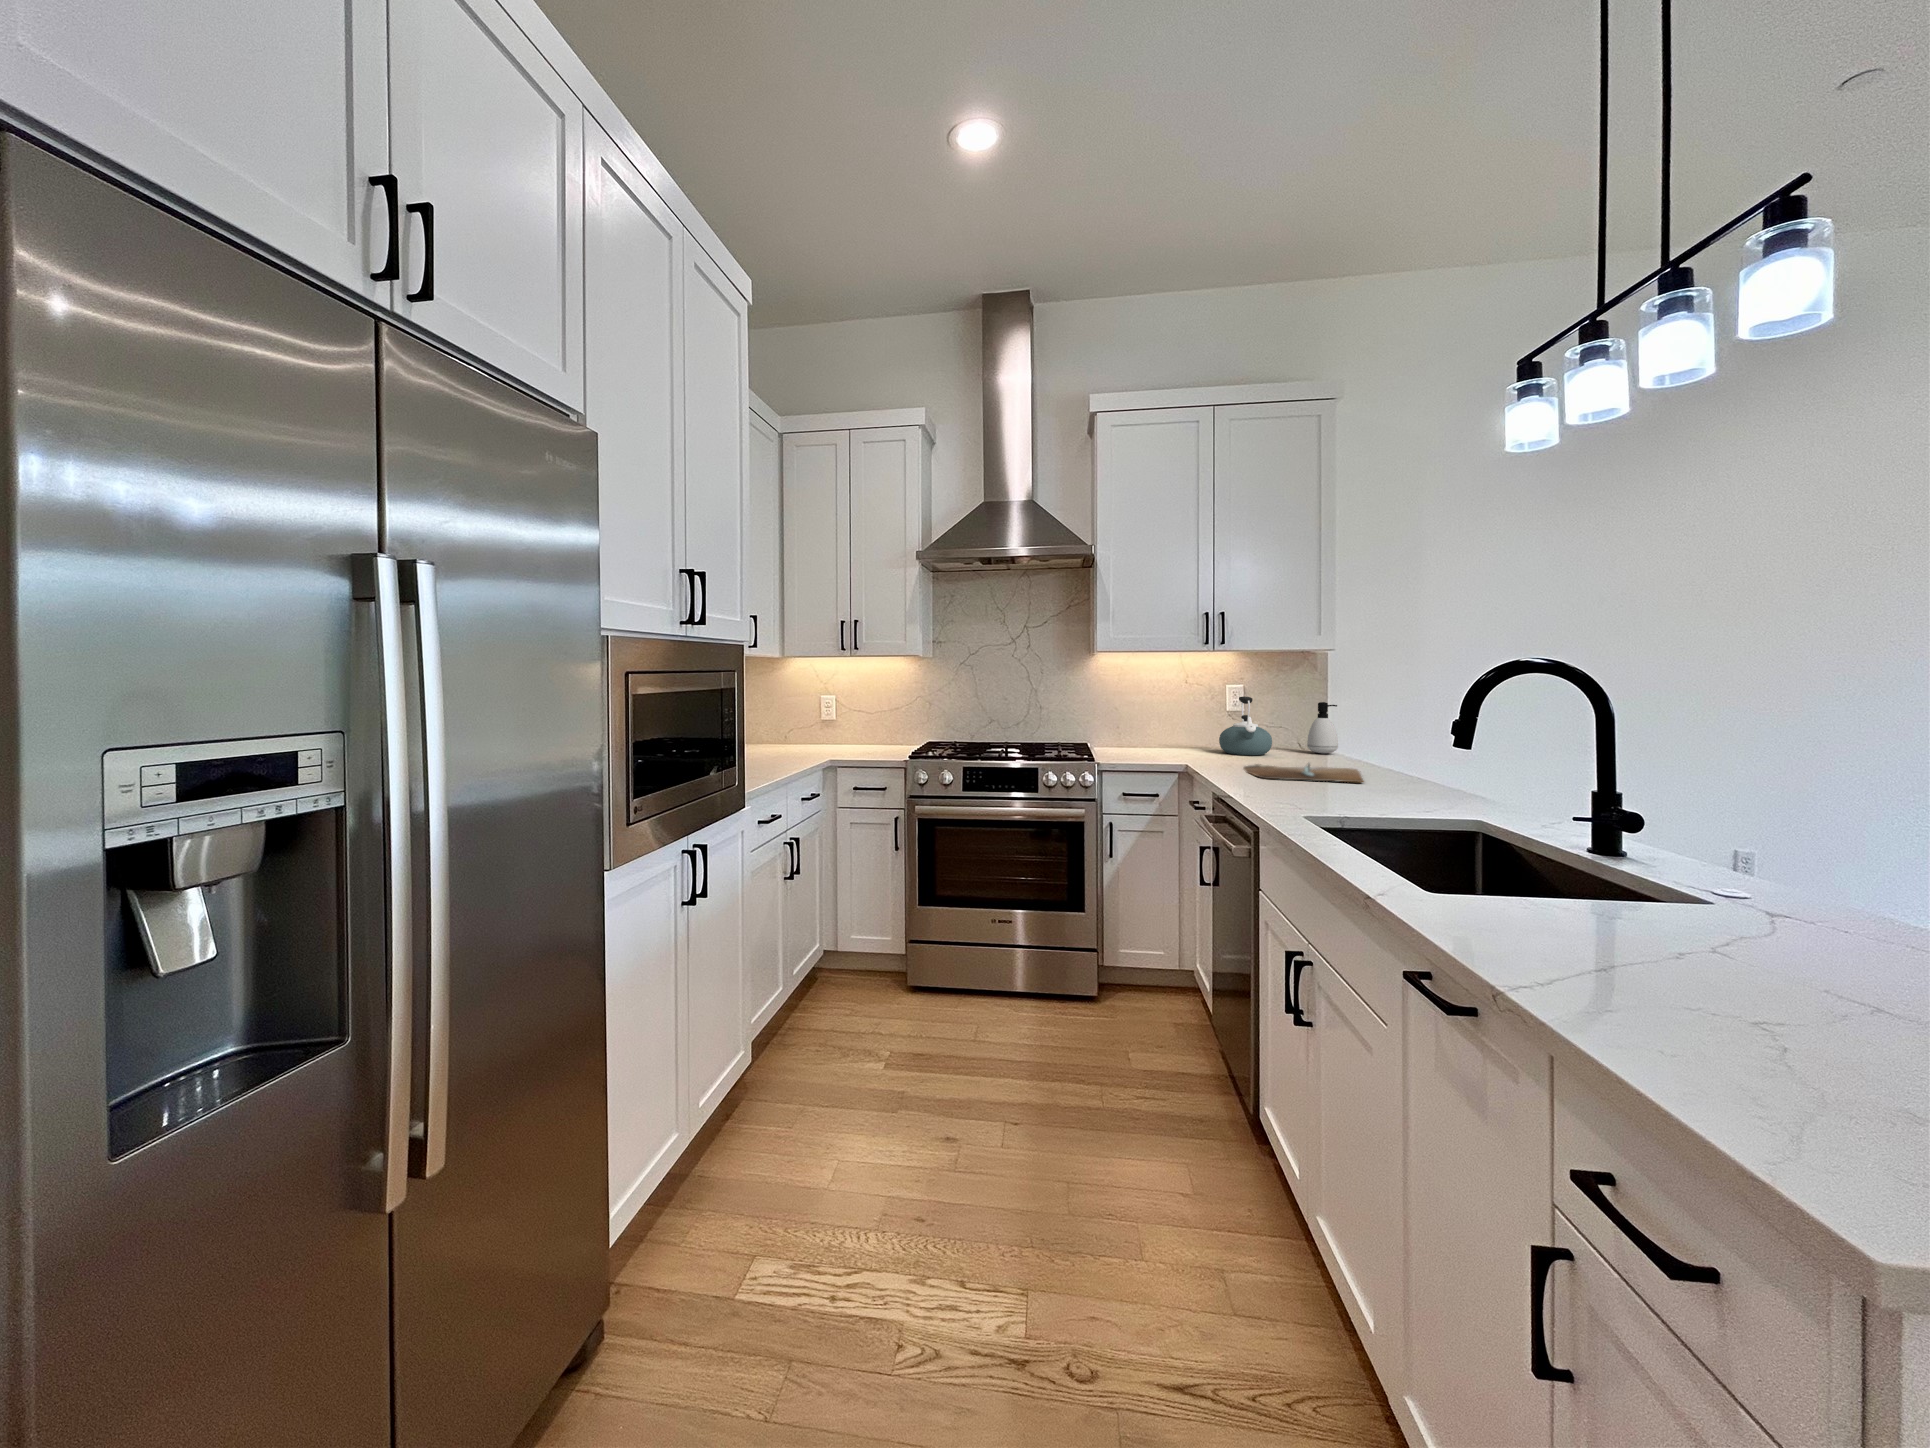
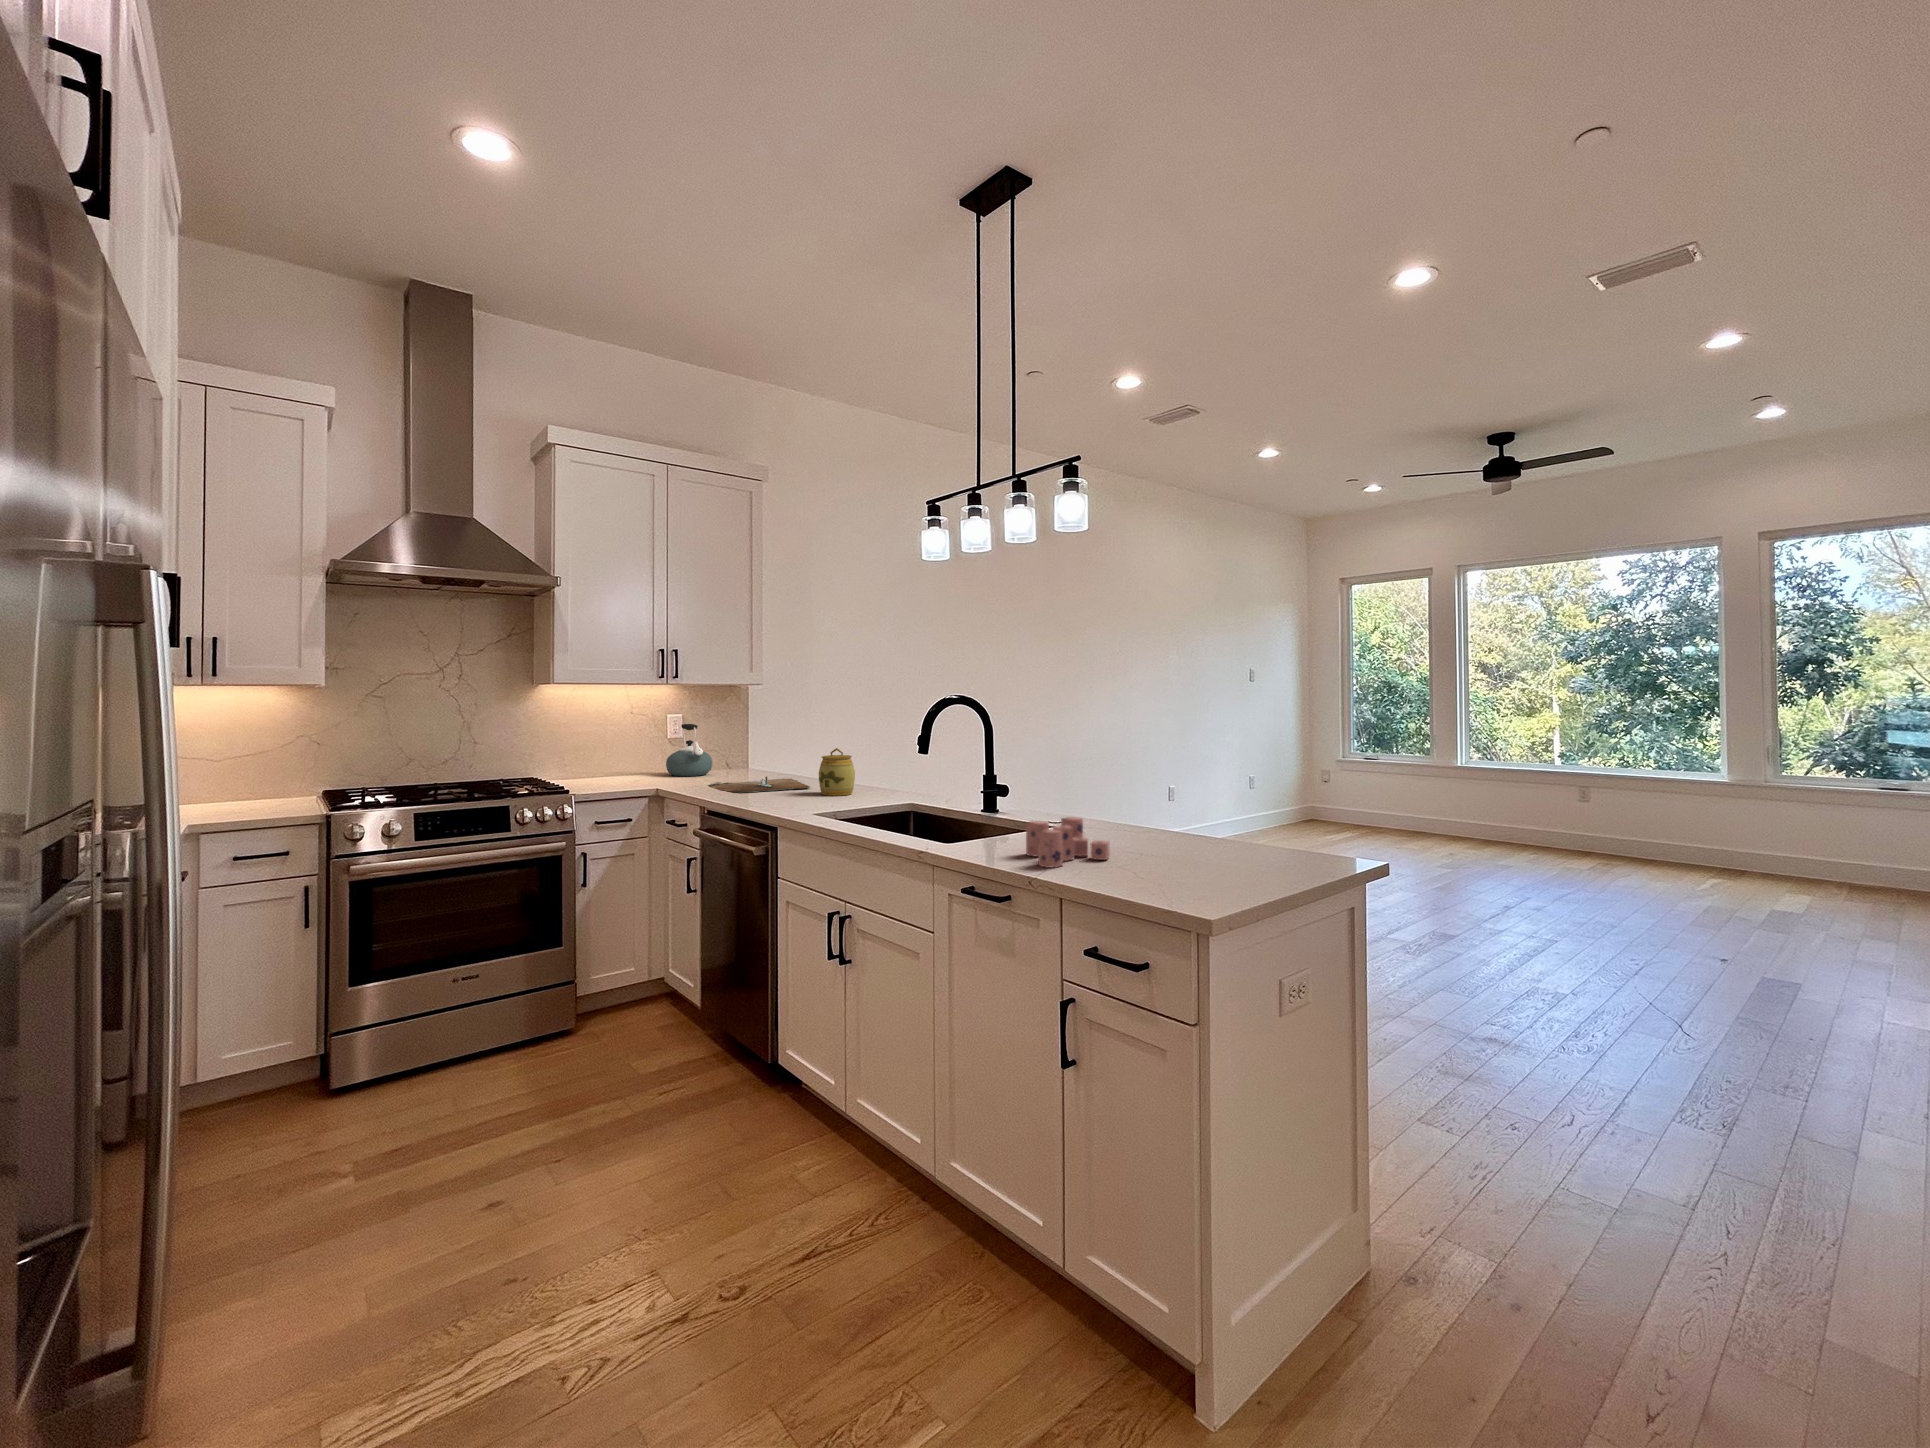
soap dispenser: present [1307,702,1338,754] -> none [735,726,759,769]
jar: none [1363,733,1418,797] -> present [819,748,855,796]
candle: none [1549,882,1766,997] -> present [1026,817,1110,868]

